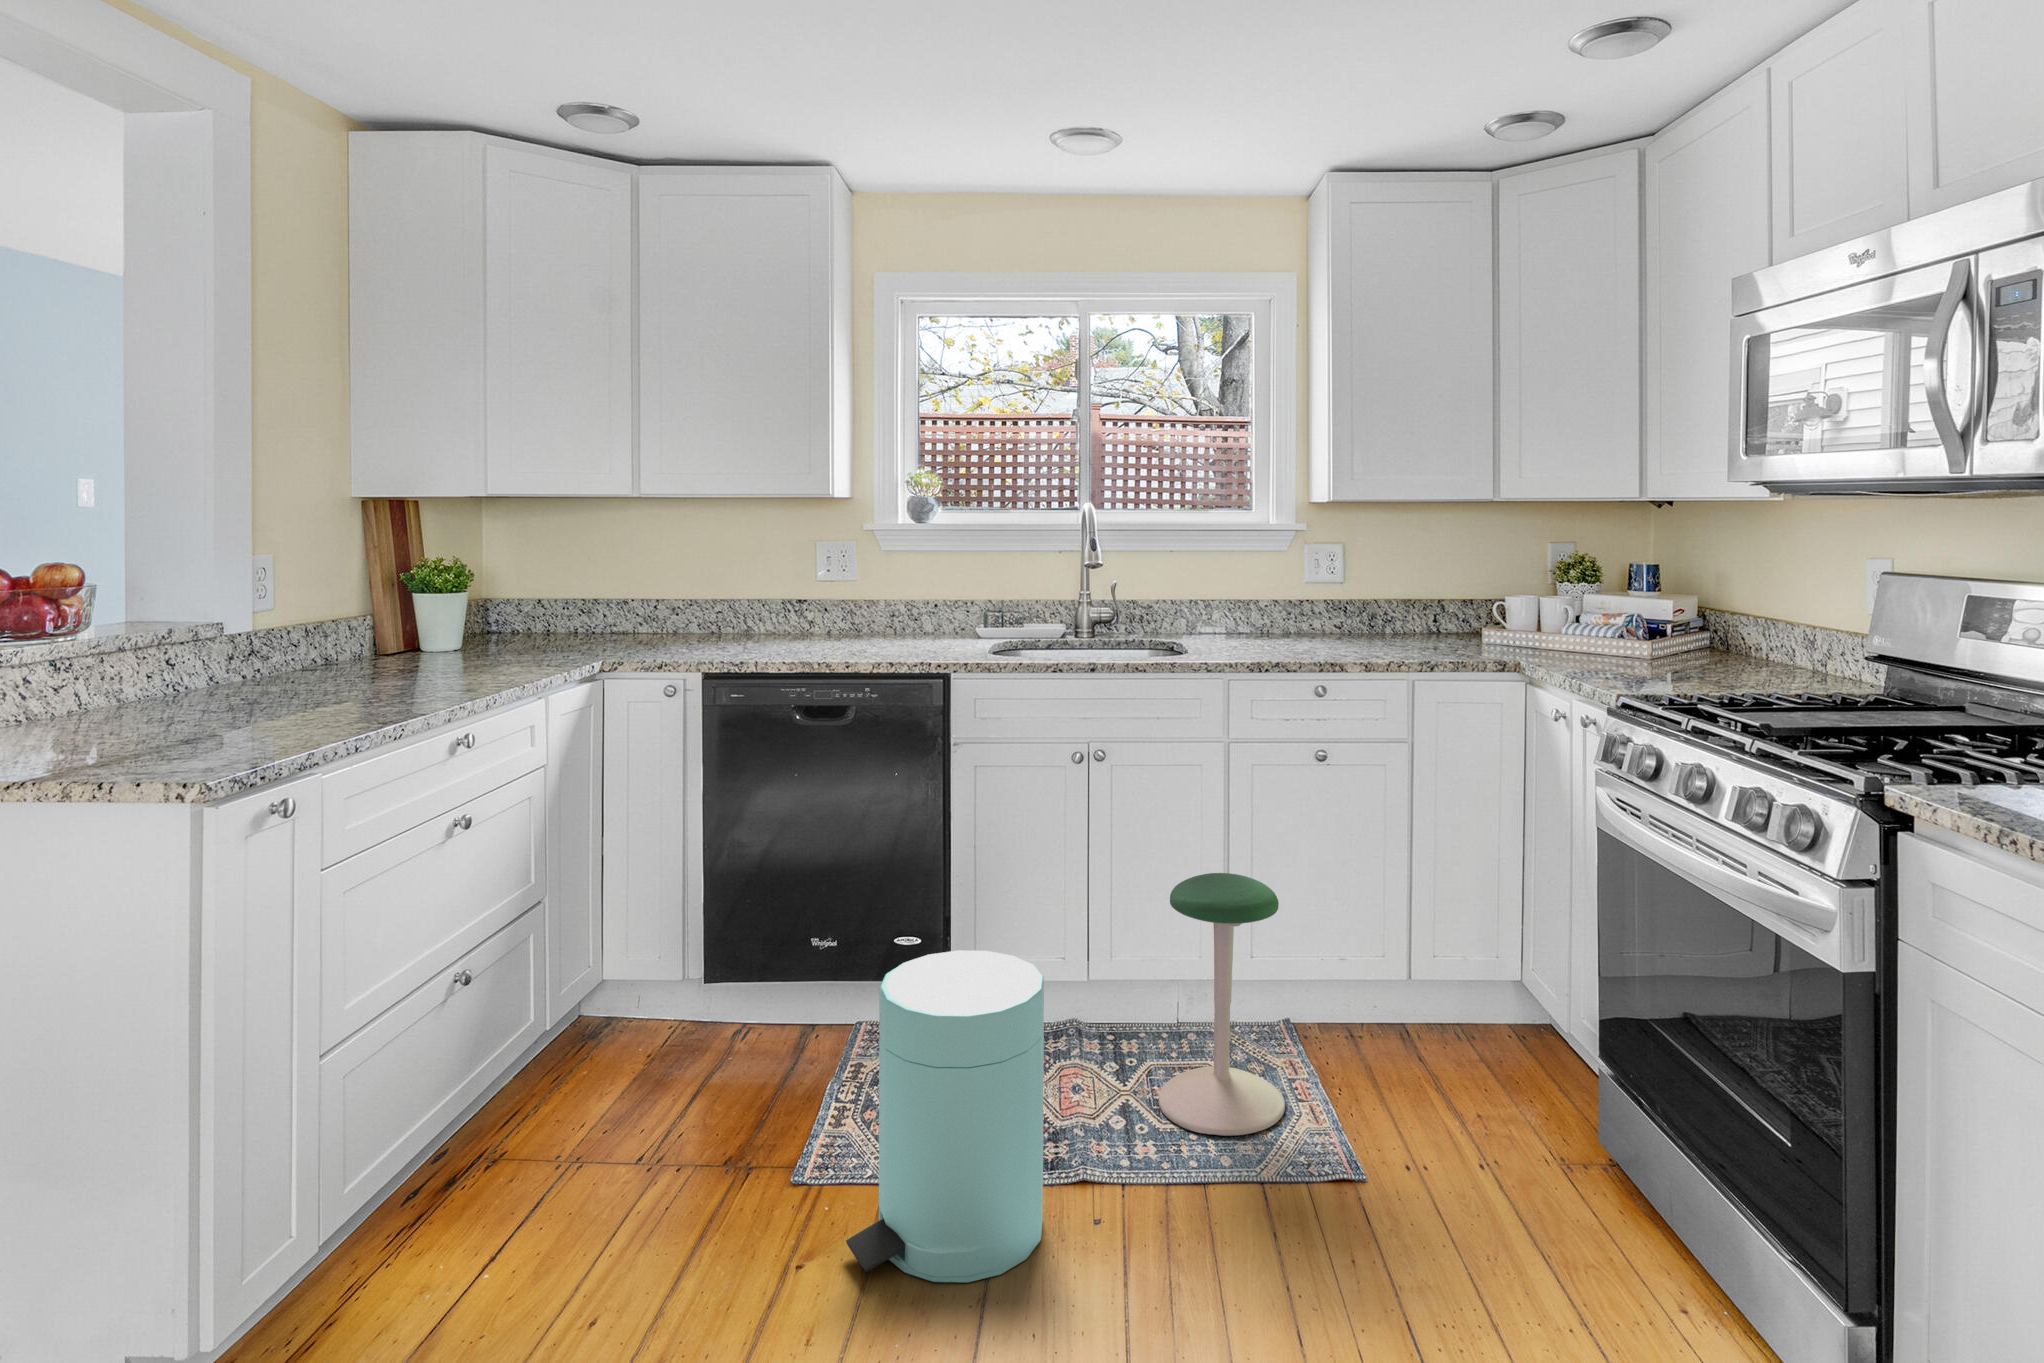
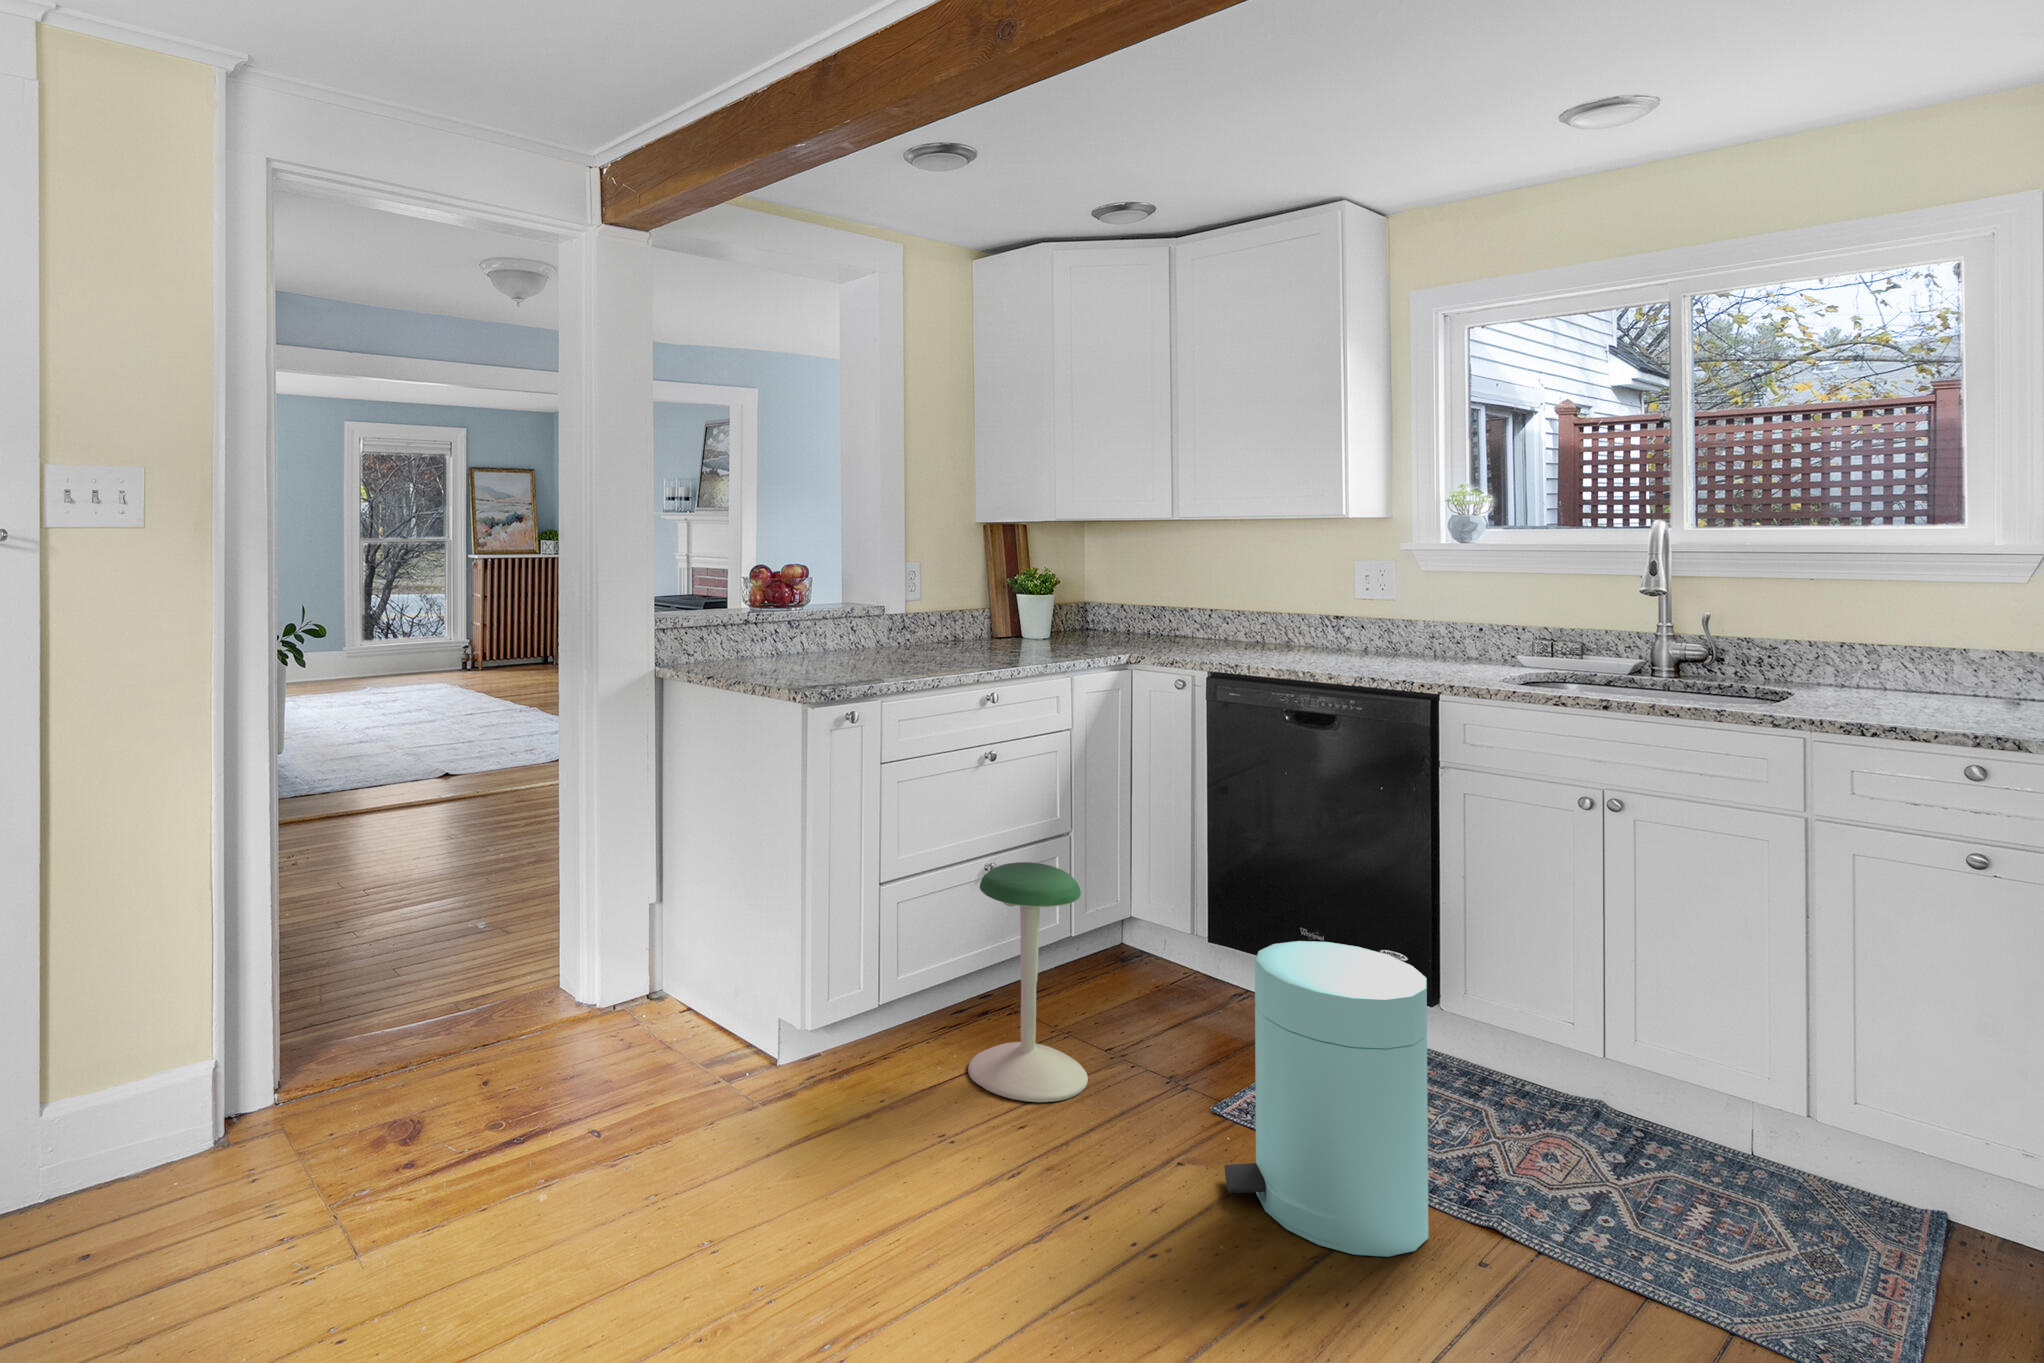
stool: present [1159,873,1285,1136] -> present [968,862,1088,1102]

